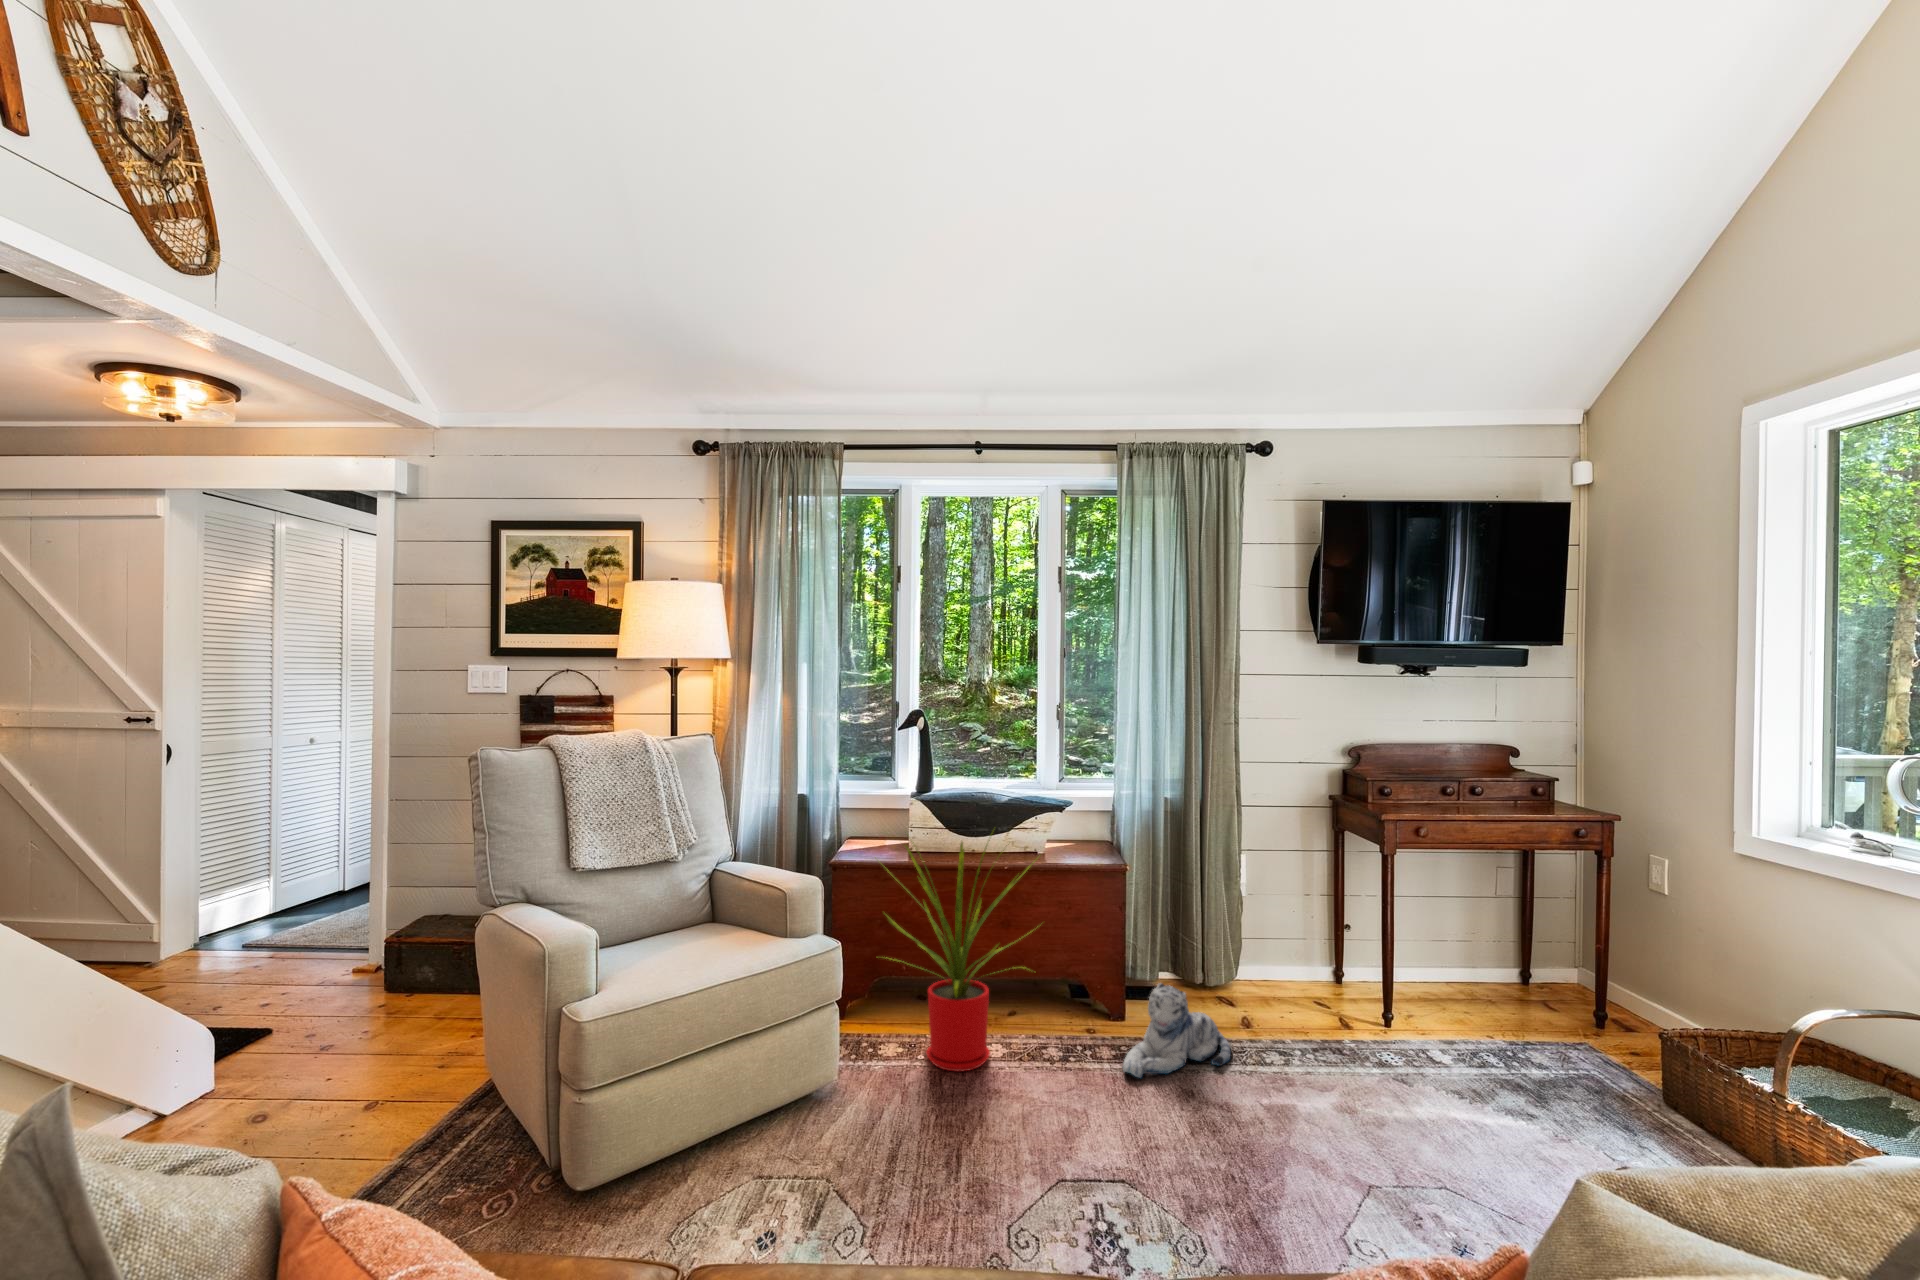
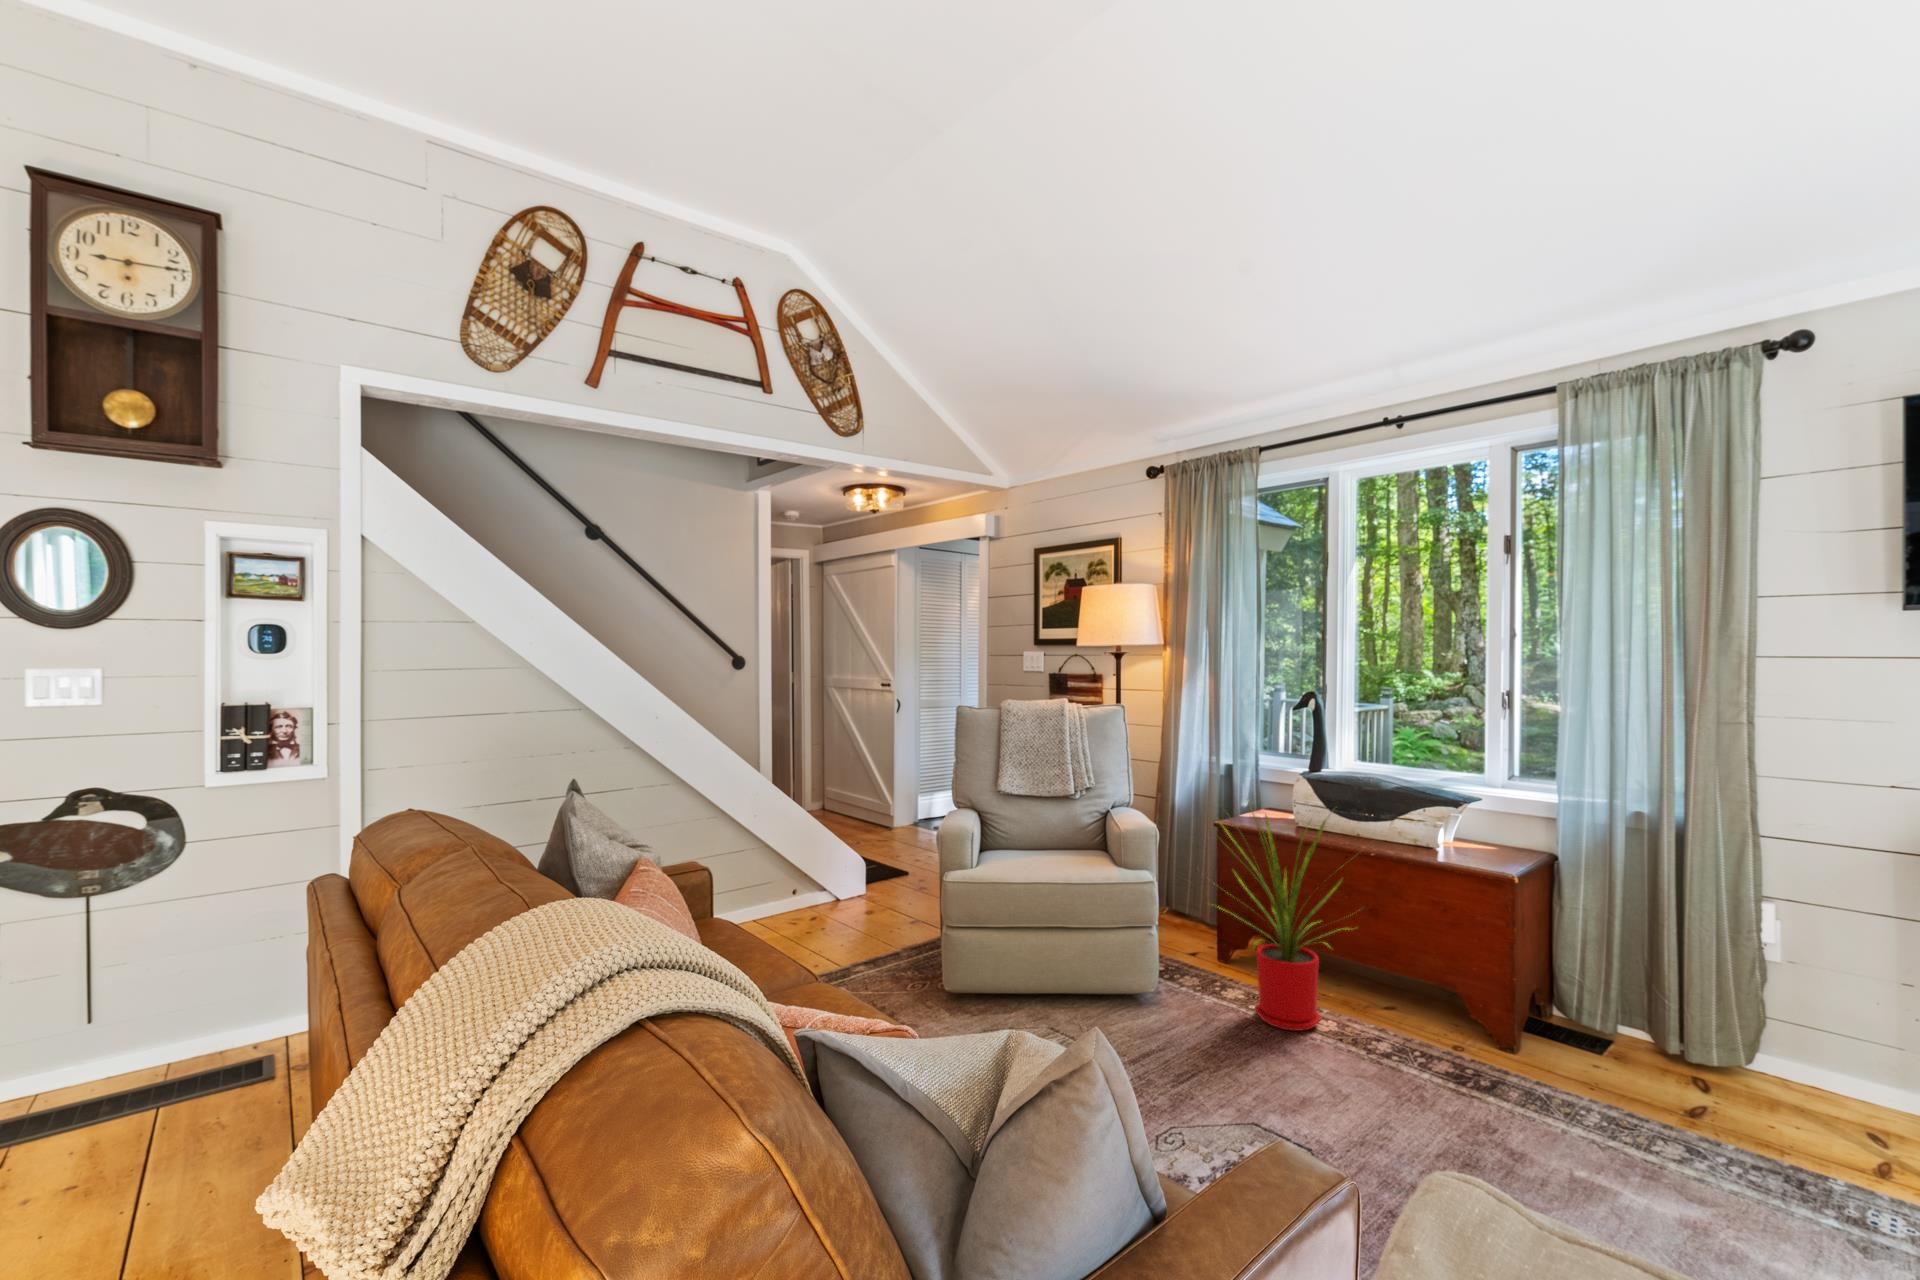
plush toy: present [1122,983,1231,1078] -> none [1437,1007,1629,1129]

